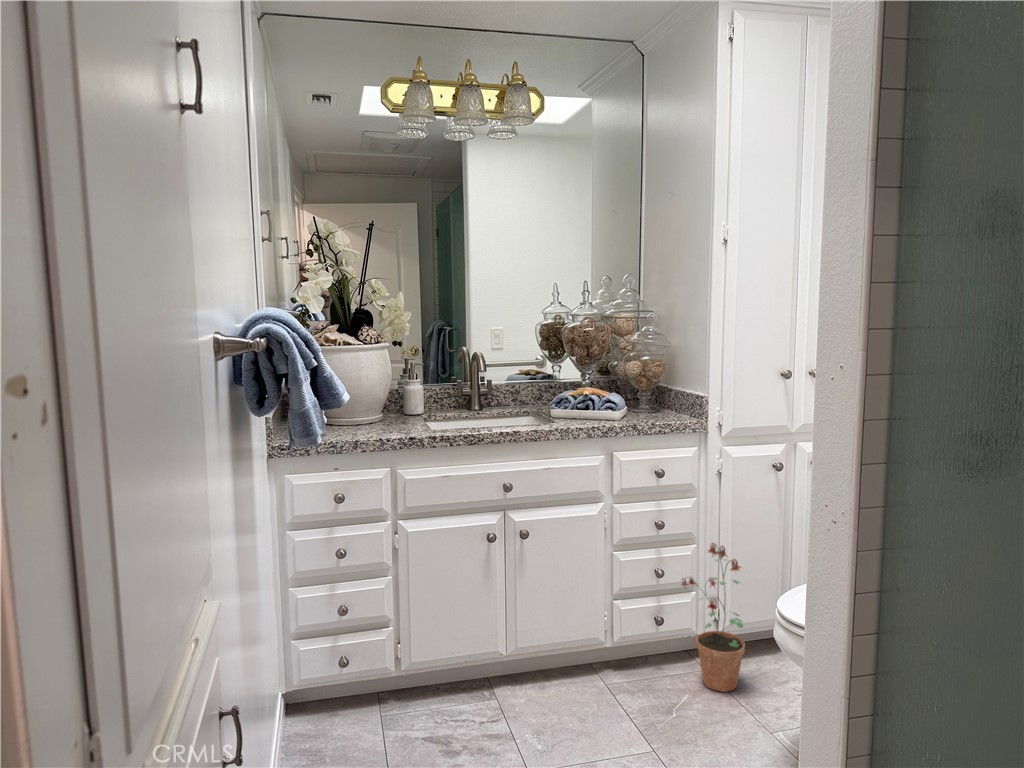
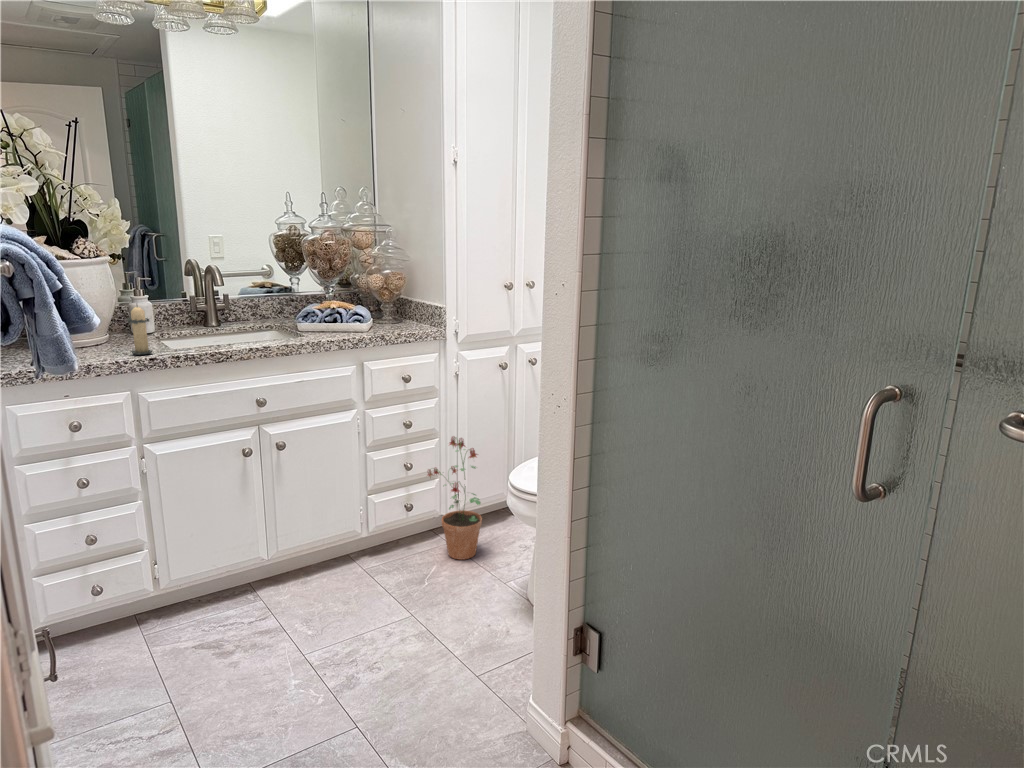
candle: none [390,385,415,434] -> present [127,306,152,355]

